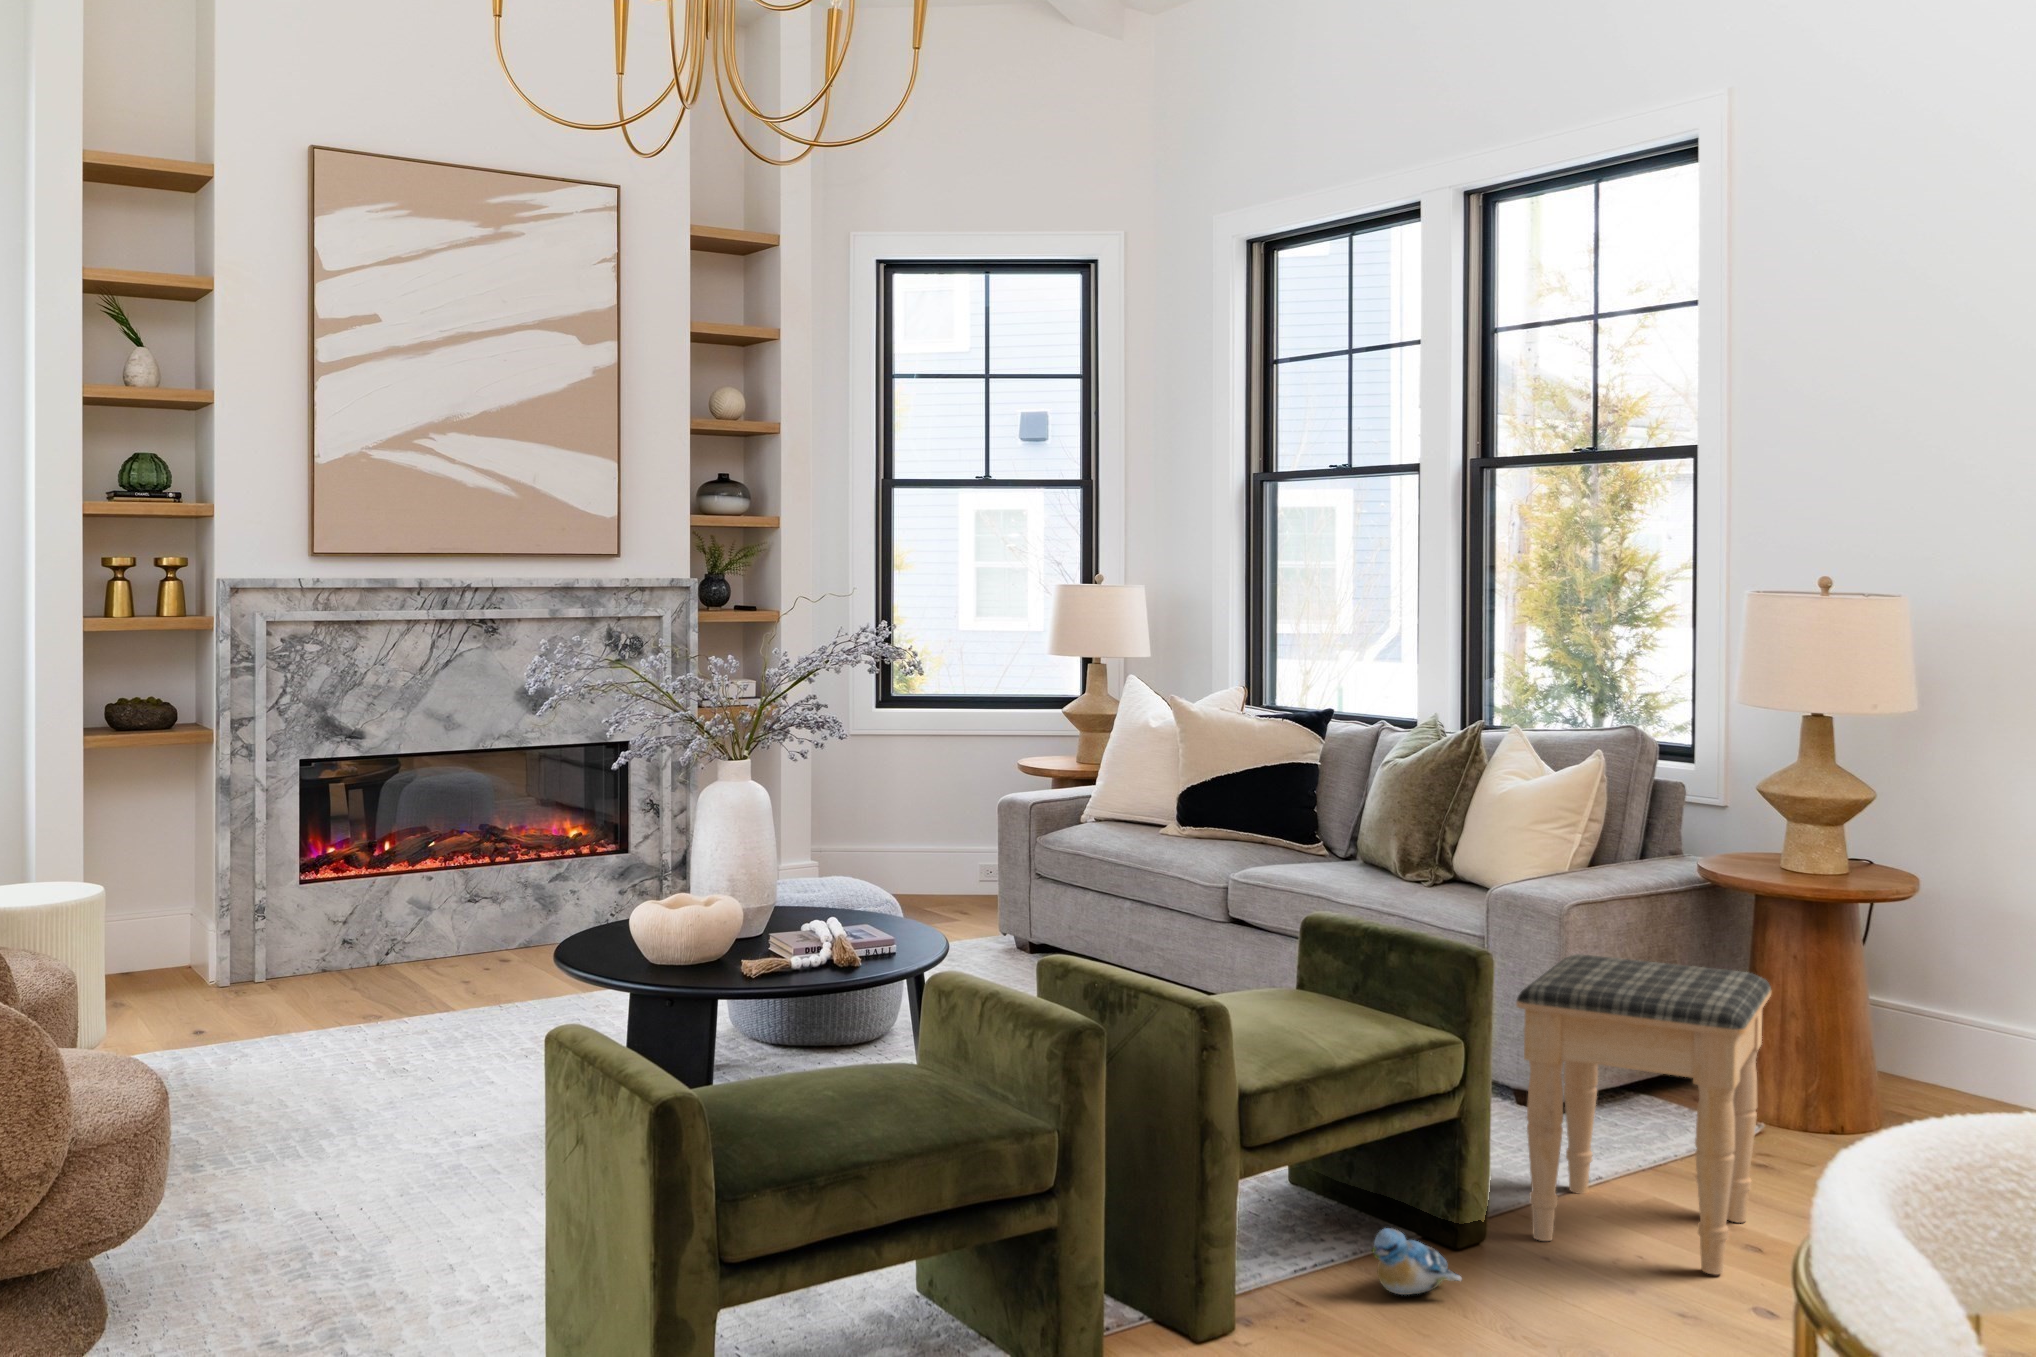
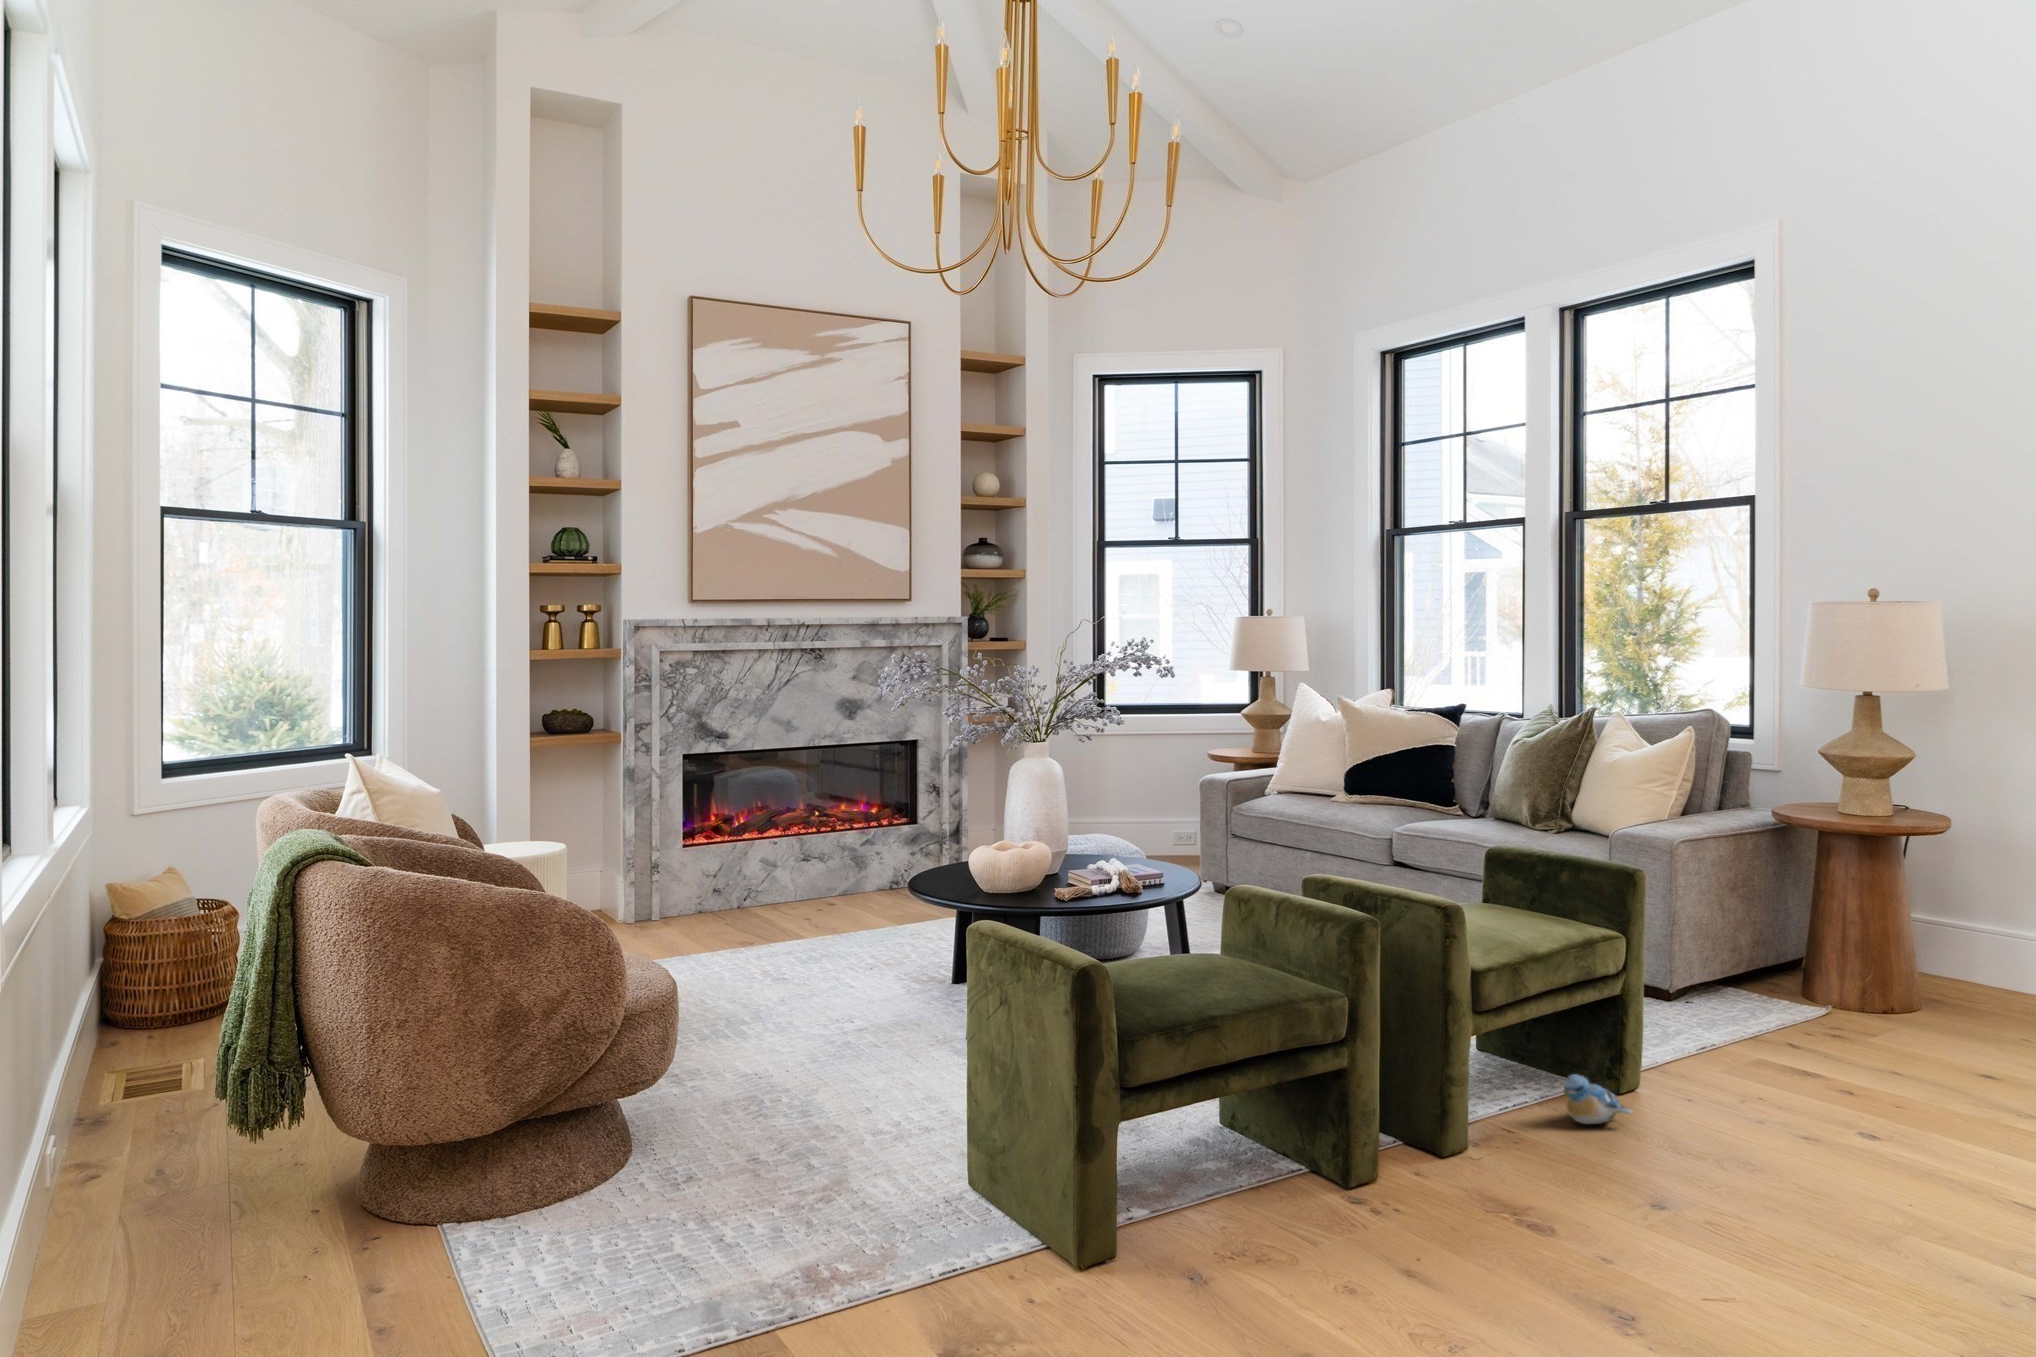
footstool: present [1516,954,1771,1275] -> none [1660,877,1857,1114]

